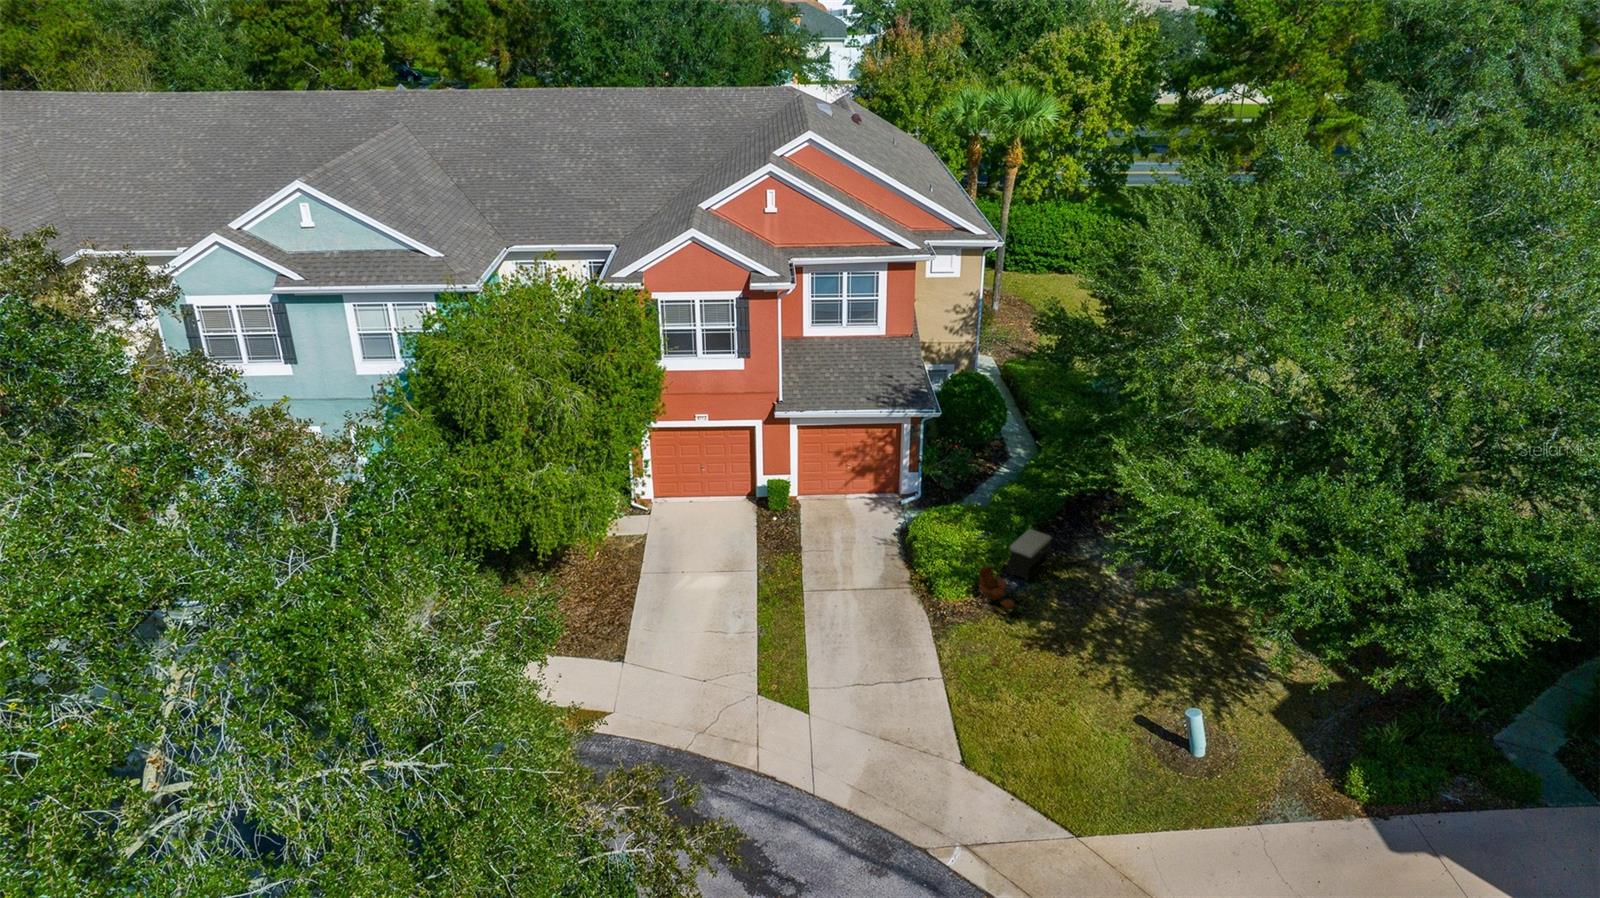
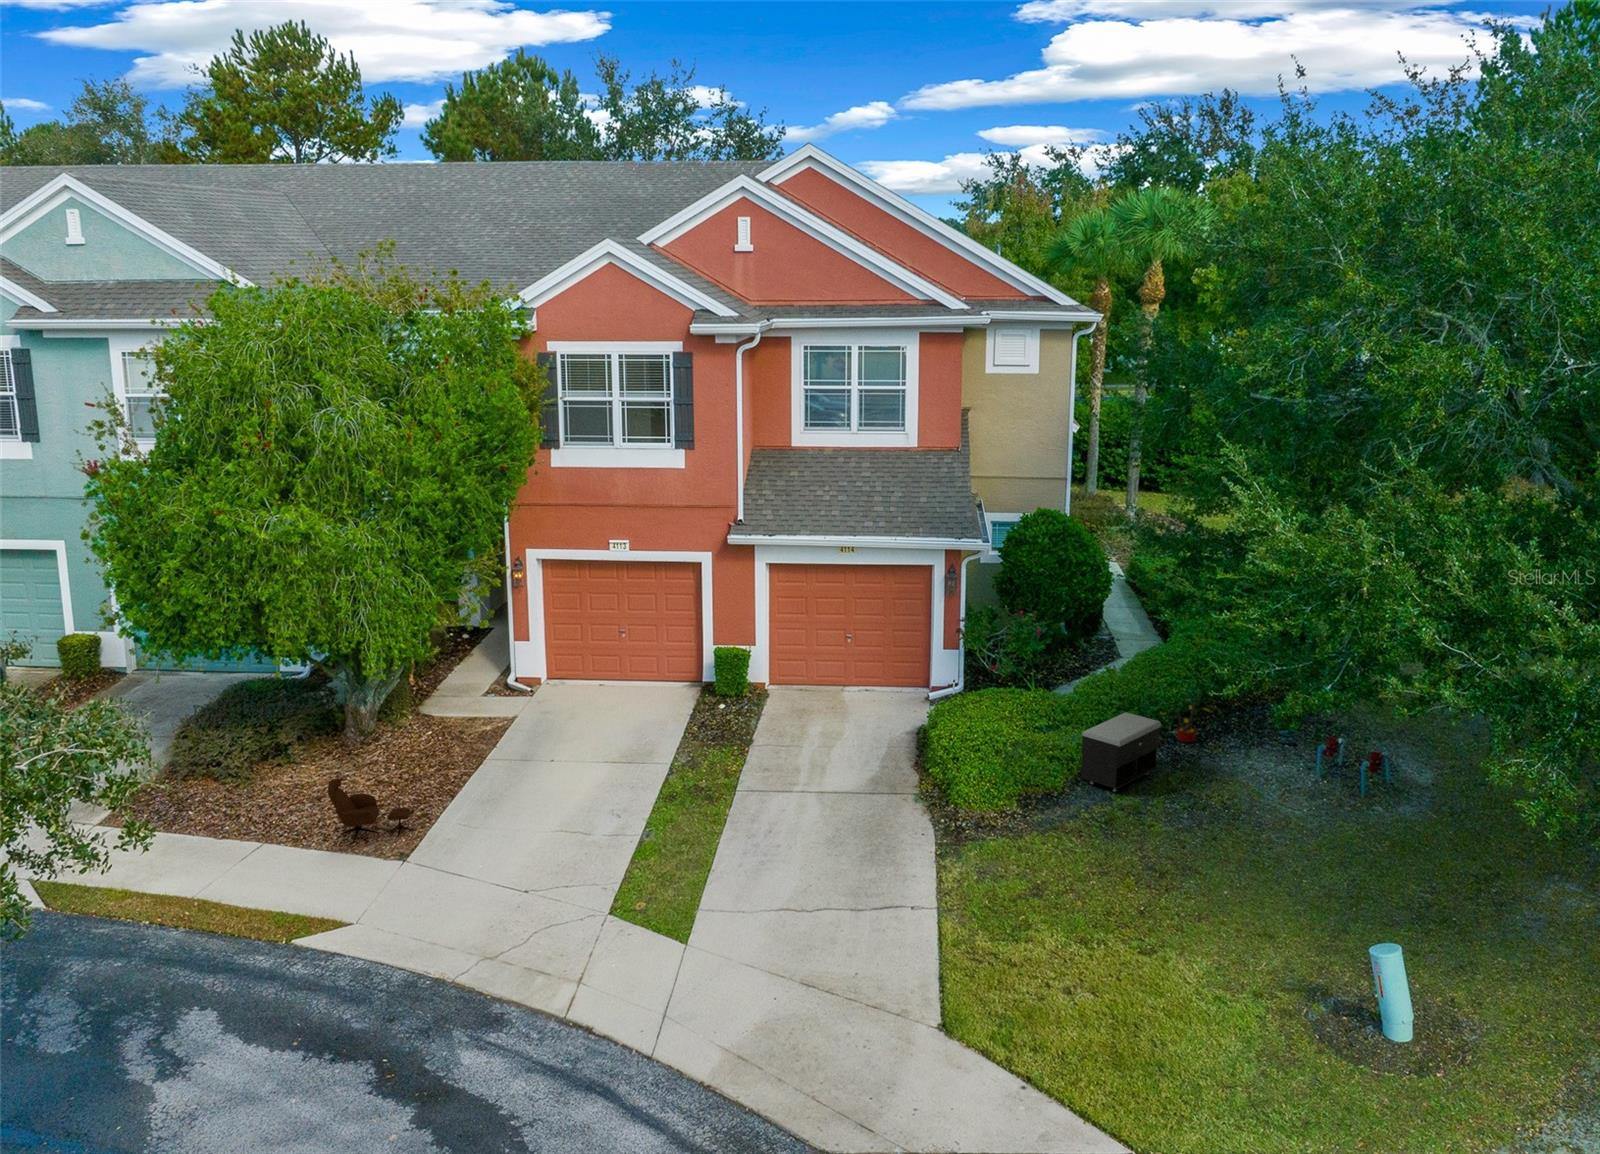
decorative plant: none [1046,506,1075,537] -> present [1168,705,1209,742]
lounge chair: present [979,566,1015,612] -> present [328,779,416,843]

